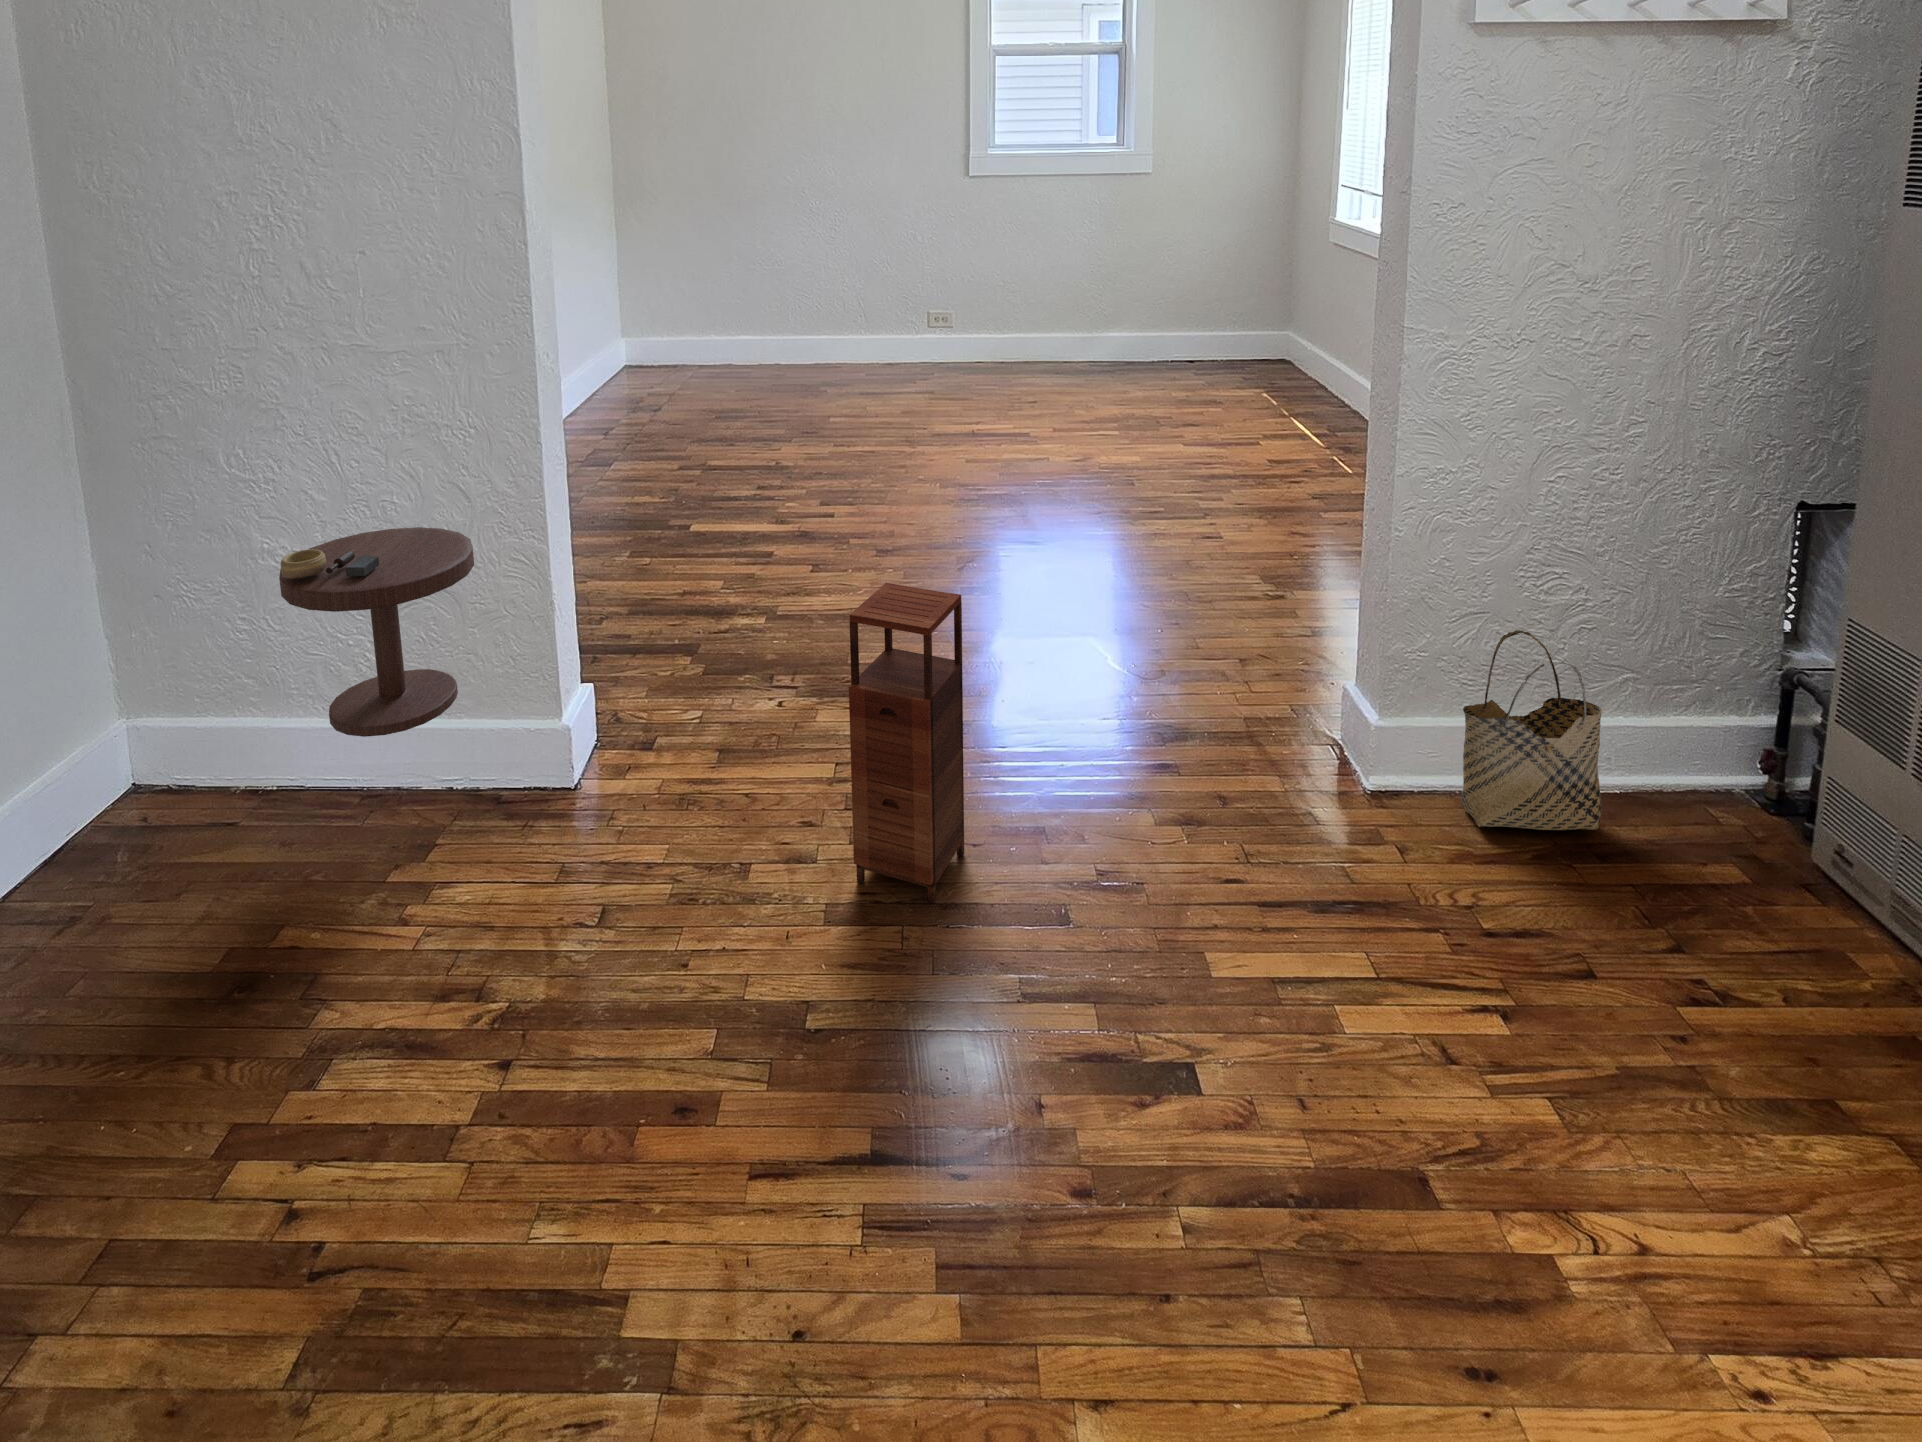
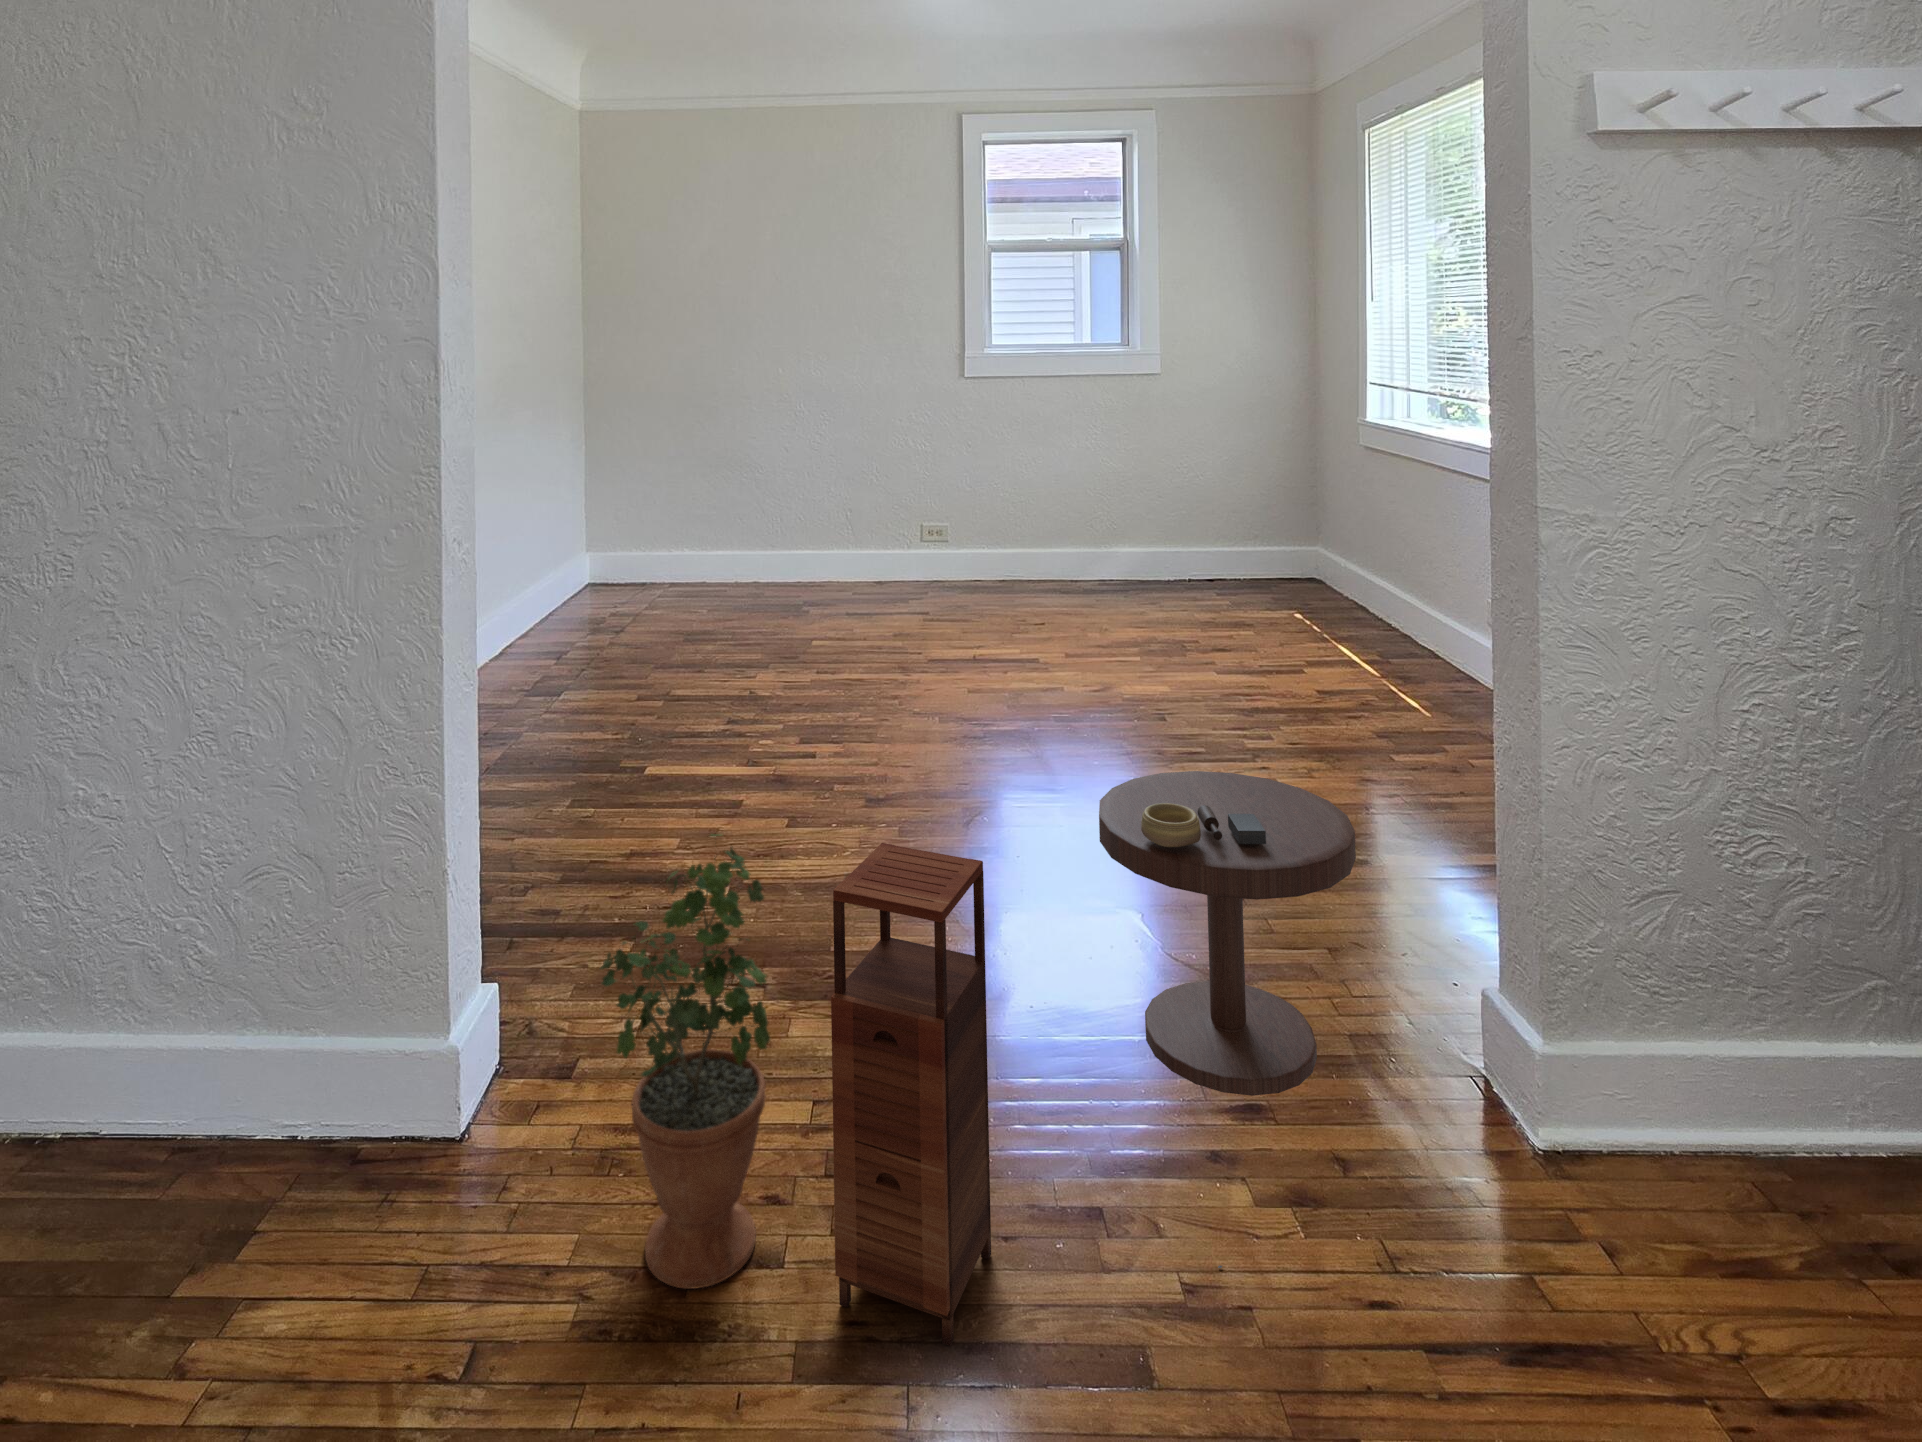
side table: present [279,527,474,846] -> present [1099,771,1356,1268]
potted plant: none [677,577,804,874] -> present [600,834,770,1289]
woven basket: present [1461,630,1602,830] -> none [1664,913,1884,1221]

